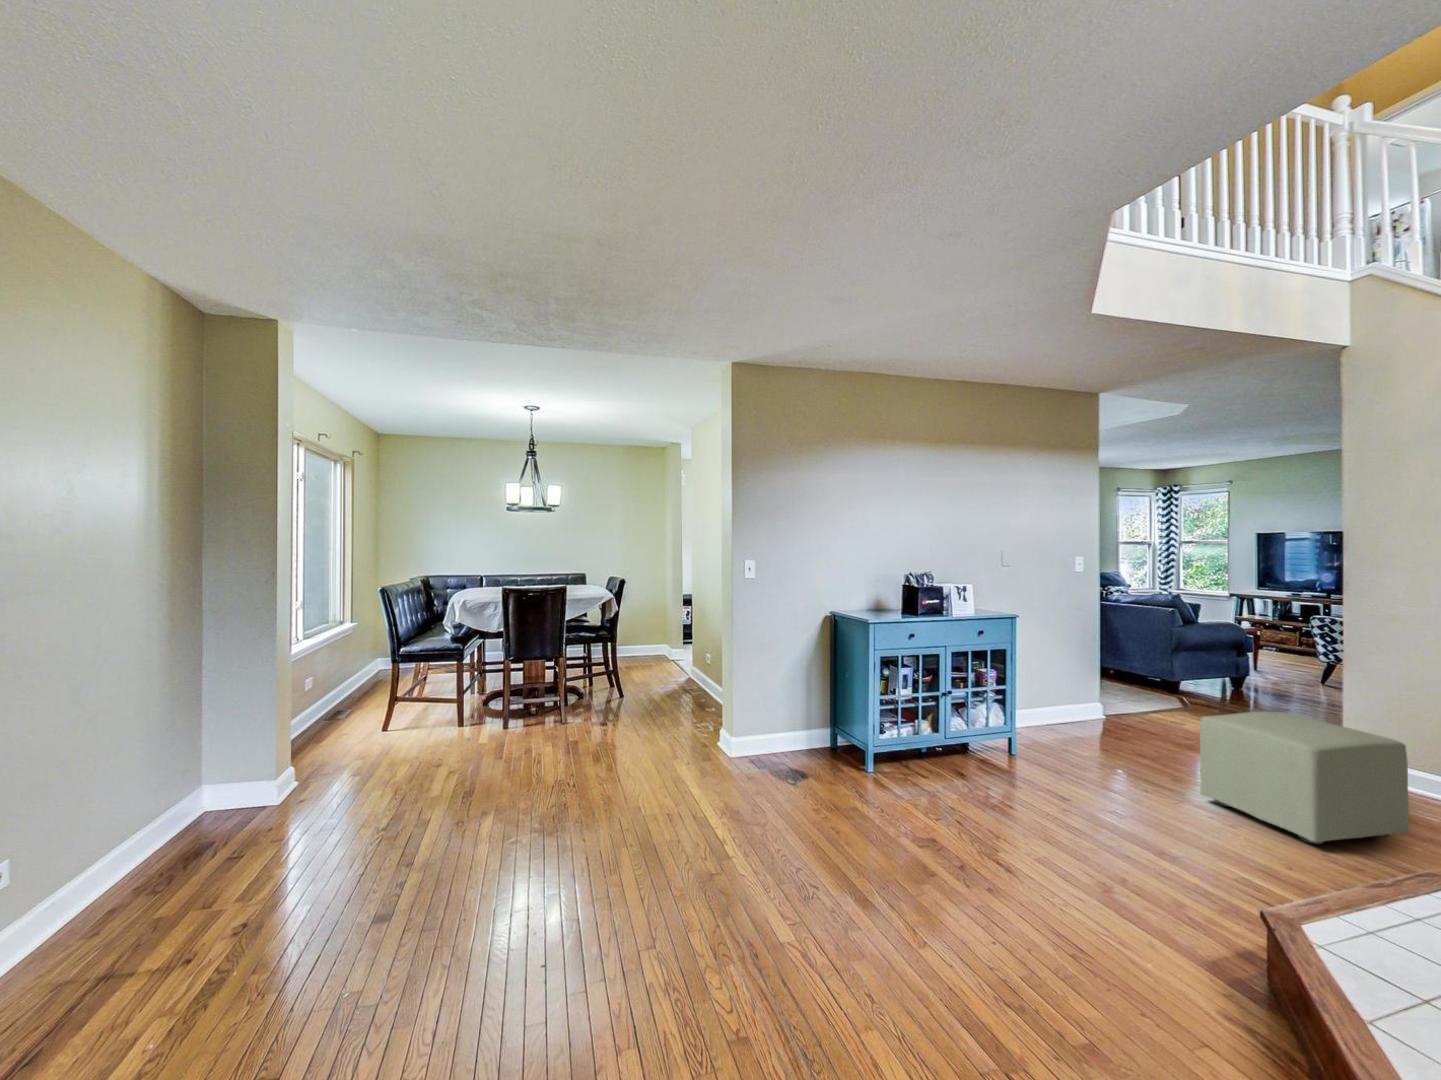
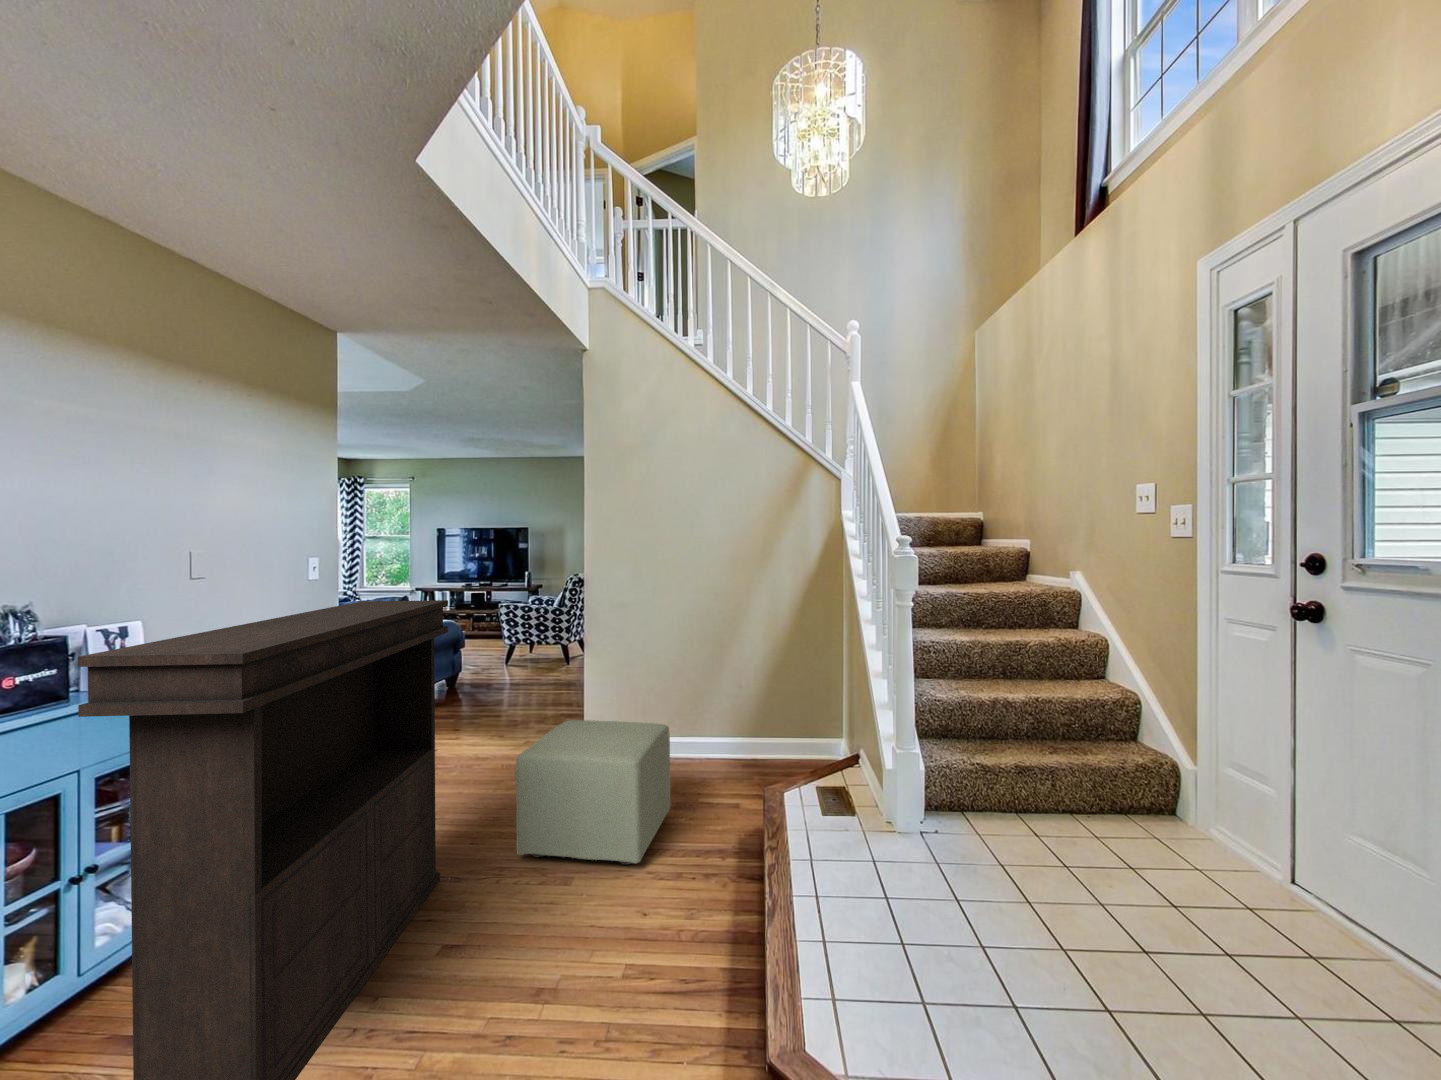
console table: none [937,585,1142,819] -> present [78,600,448,1080]

